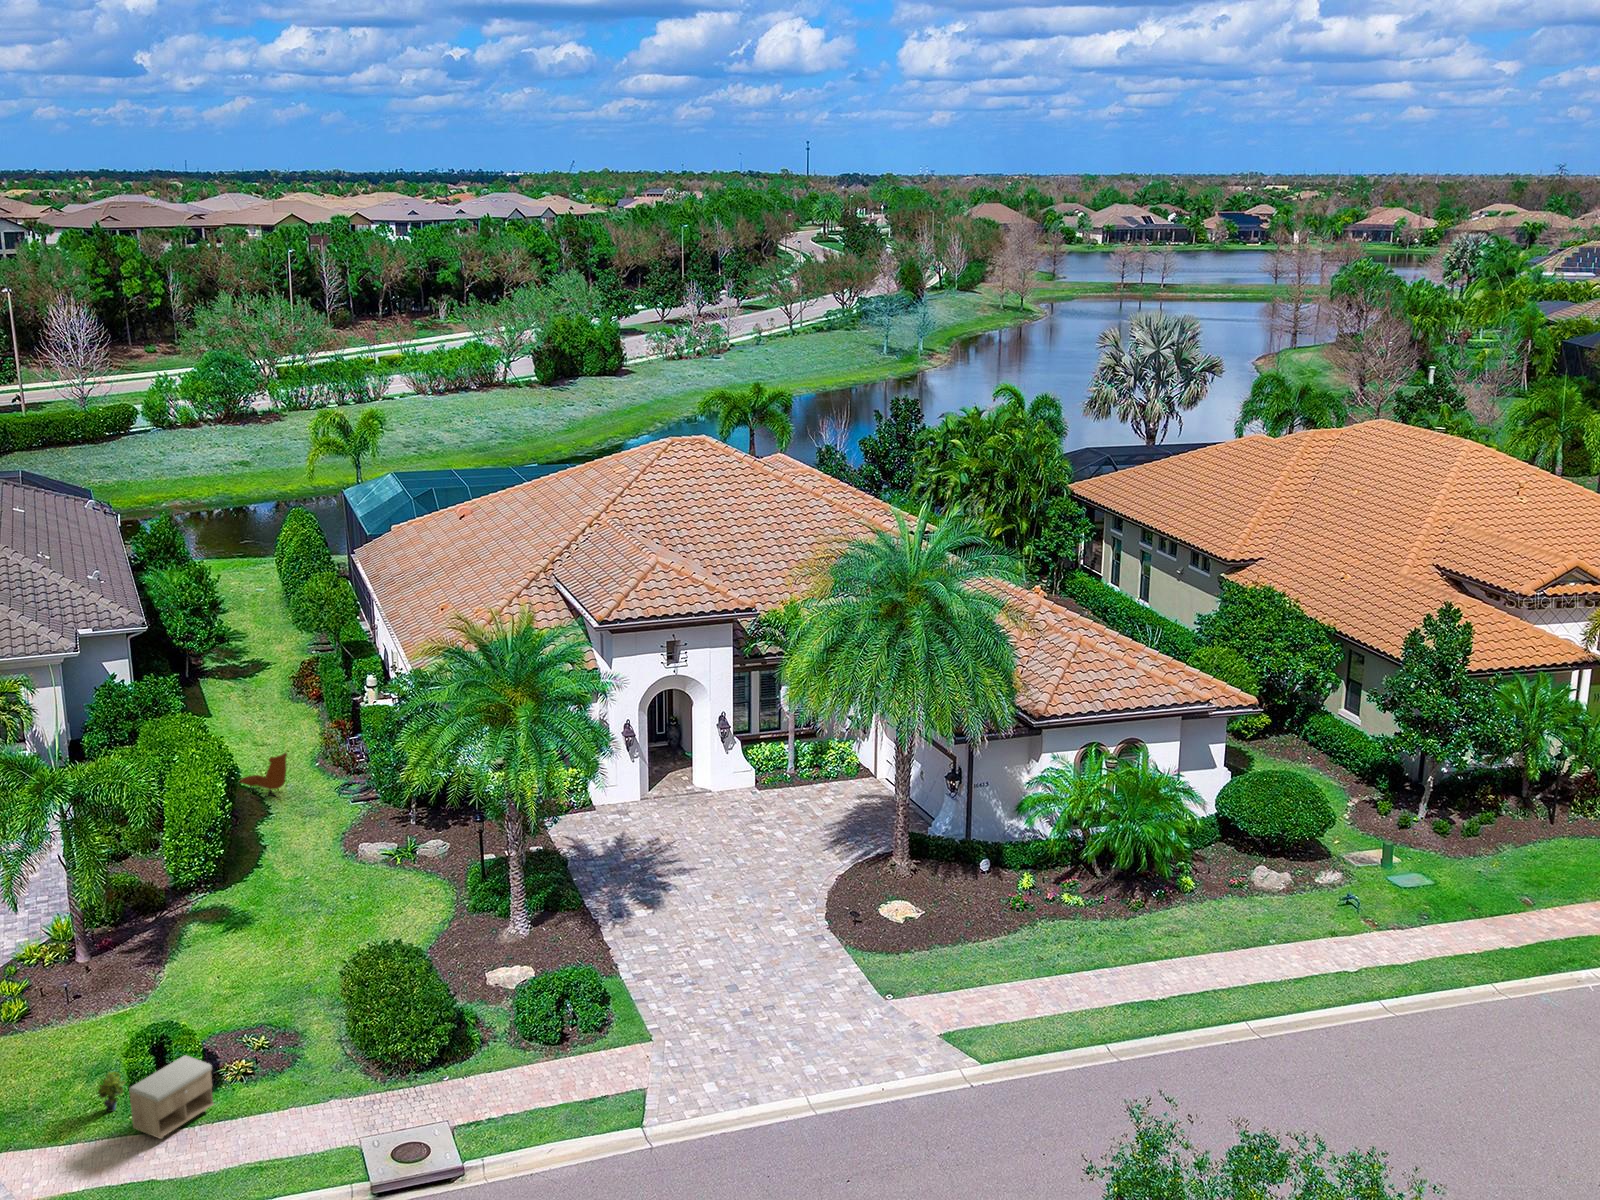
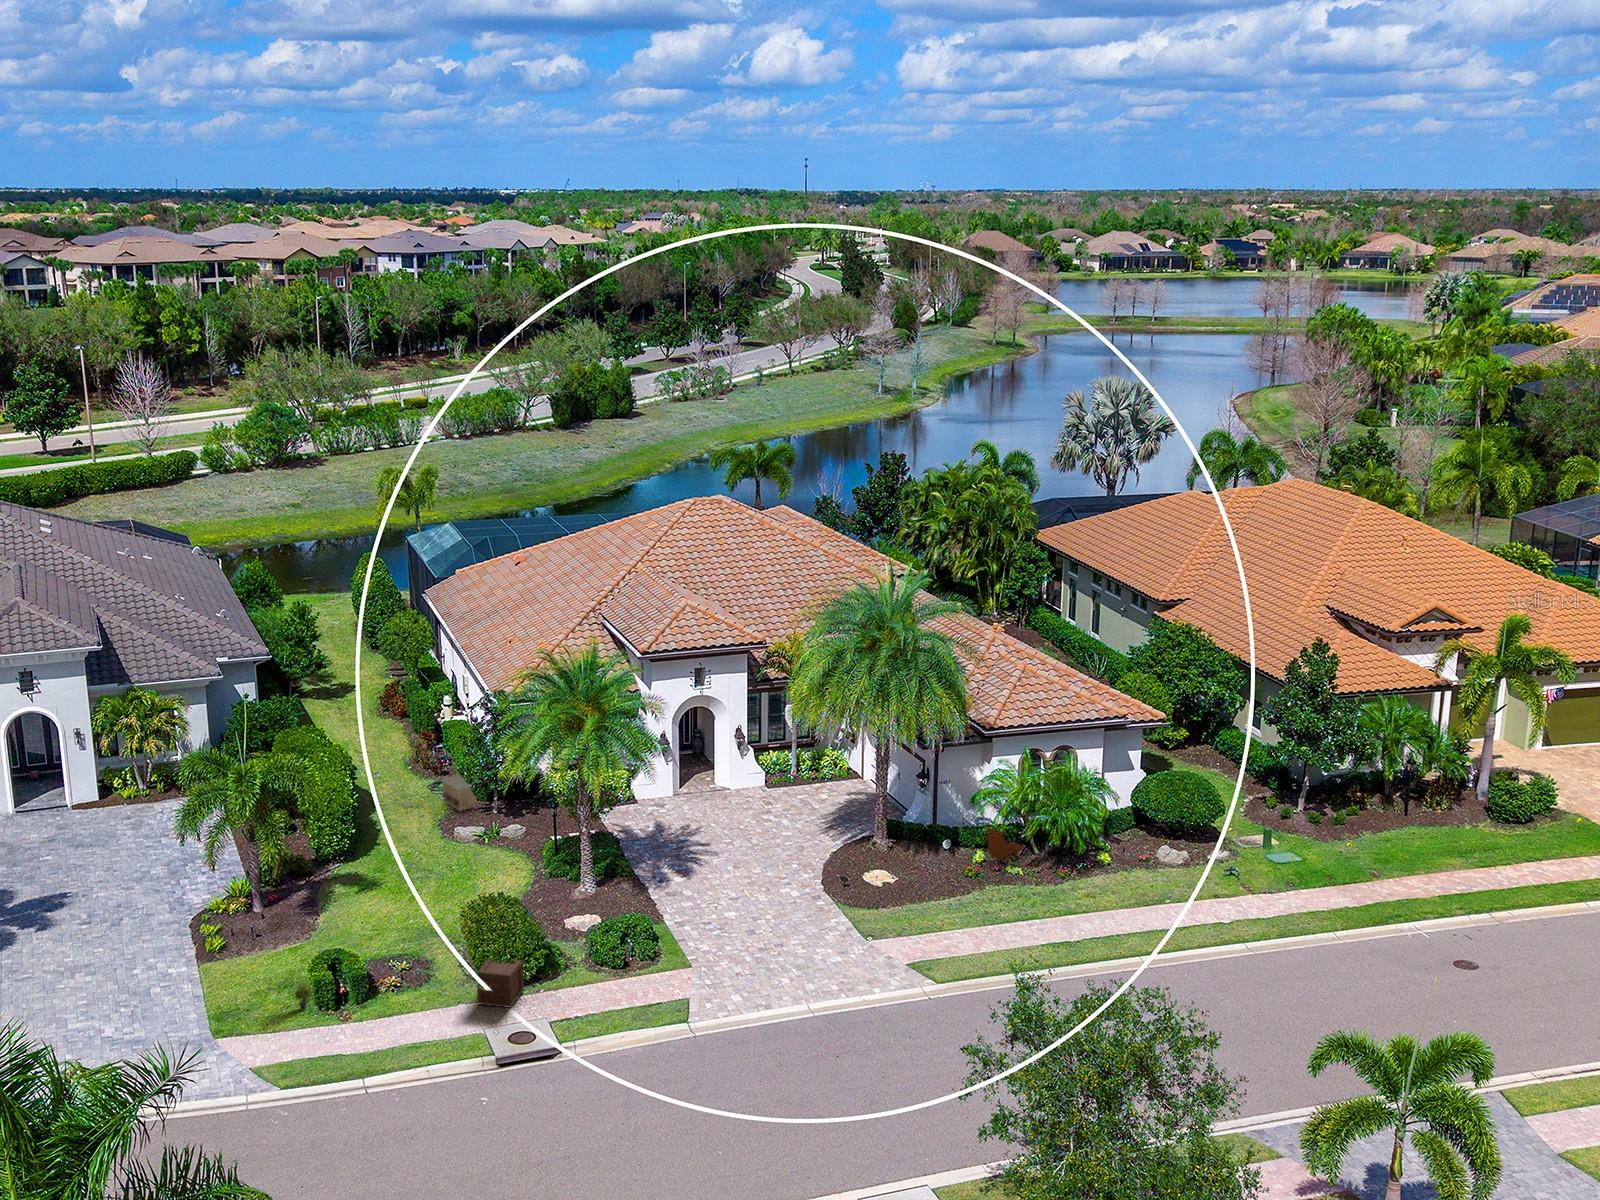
lounge chair: present [239,753,287,798] -> present [987,827,1023,865]
wooden crate: none [351,1034,420,1106] -> present [477,959,524,1008]
storage bench: present [129,1055,214,1139] -> present [441,775,476,811]

